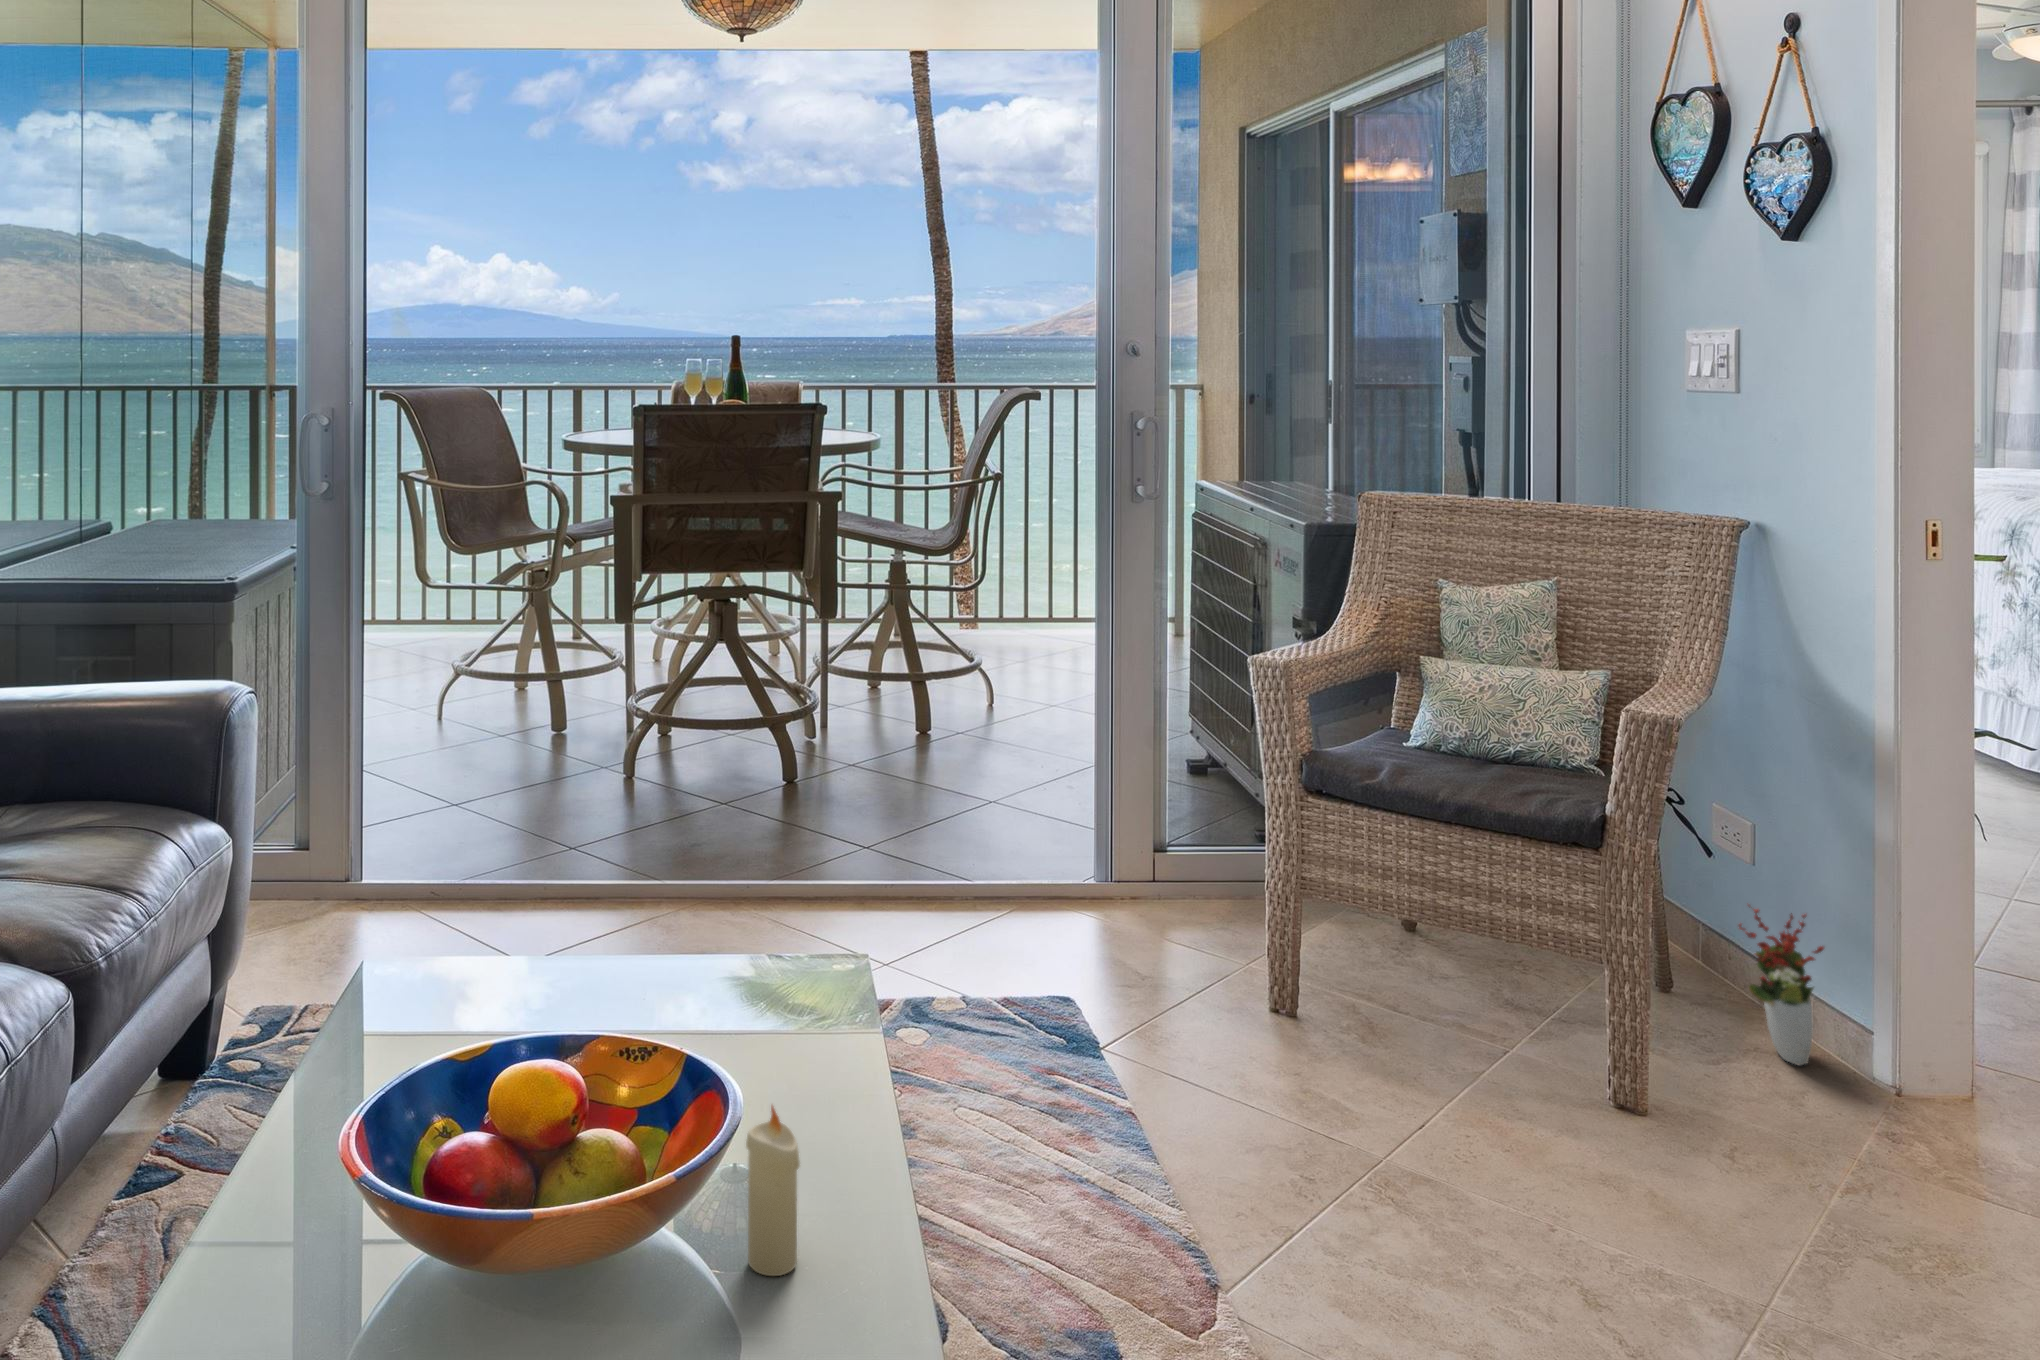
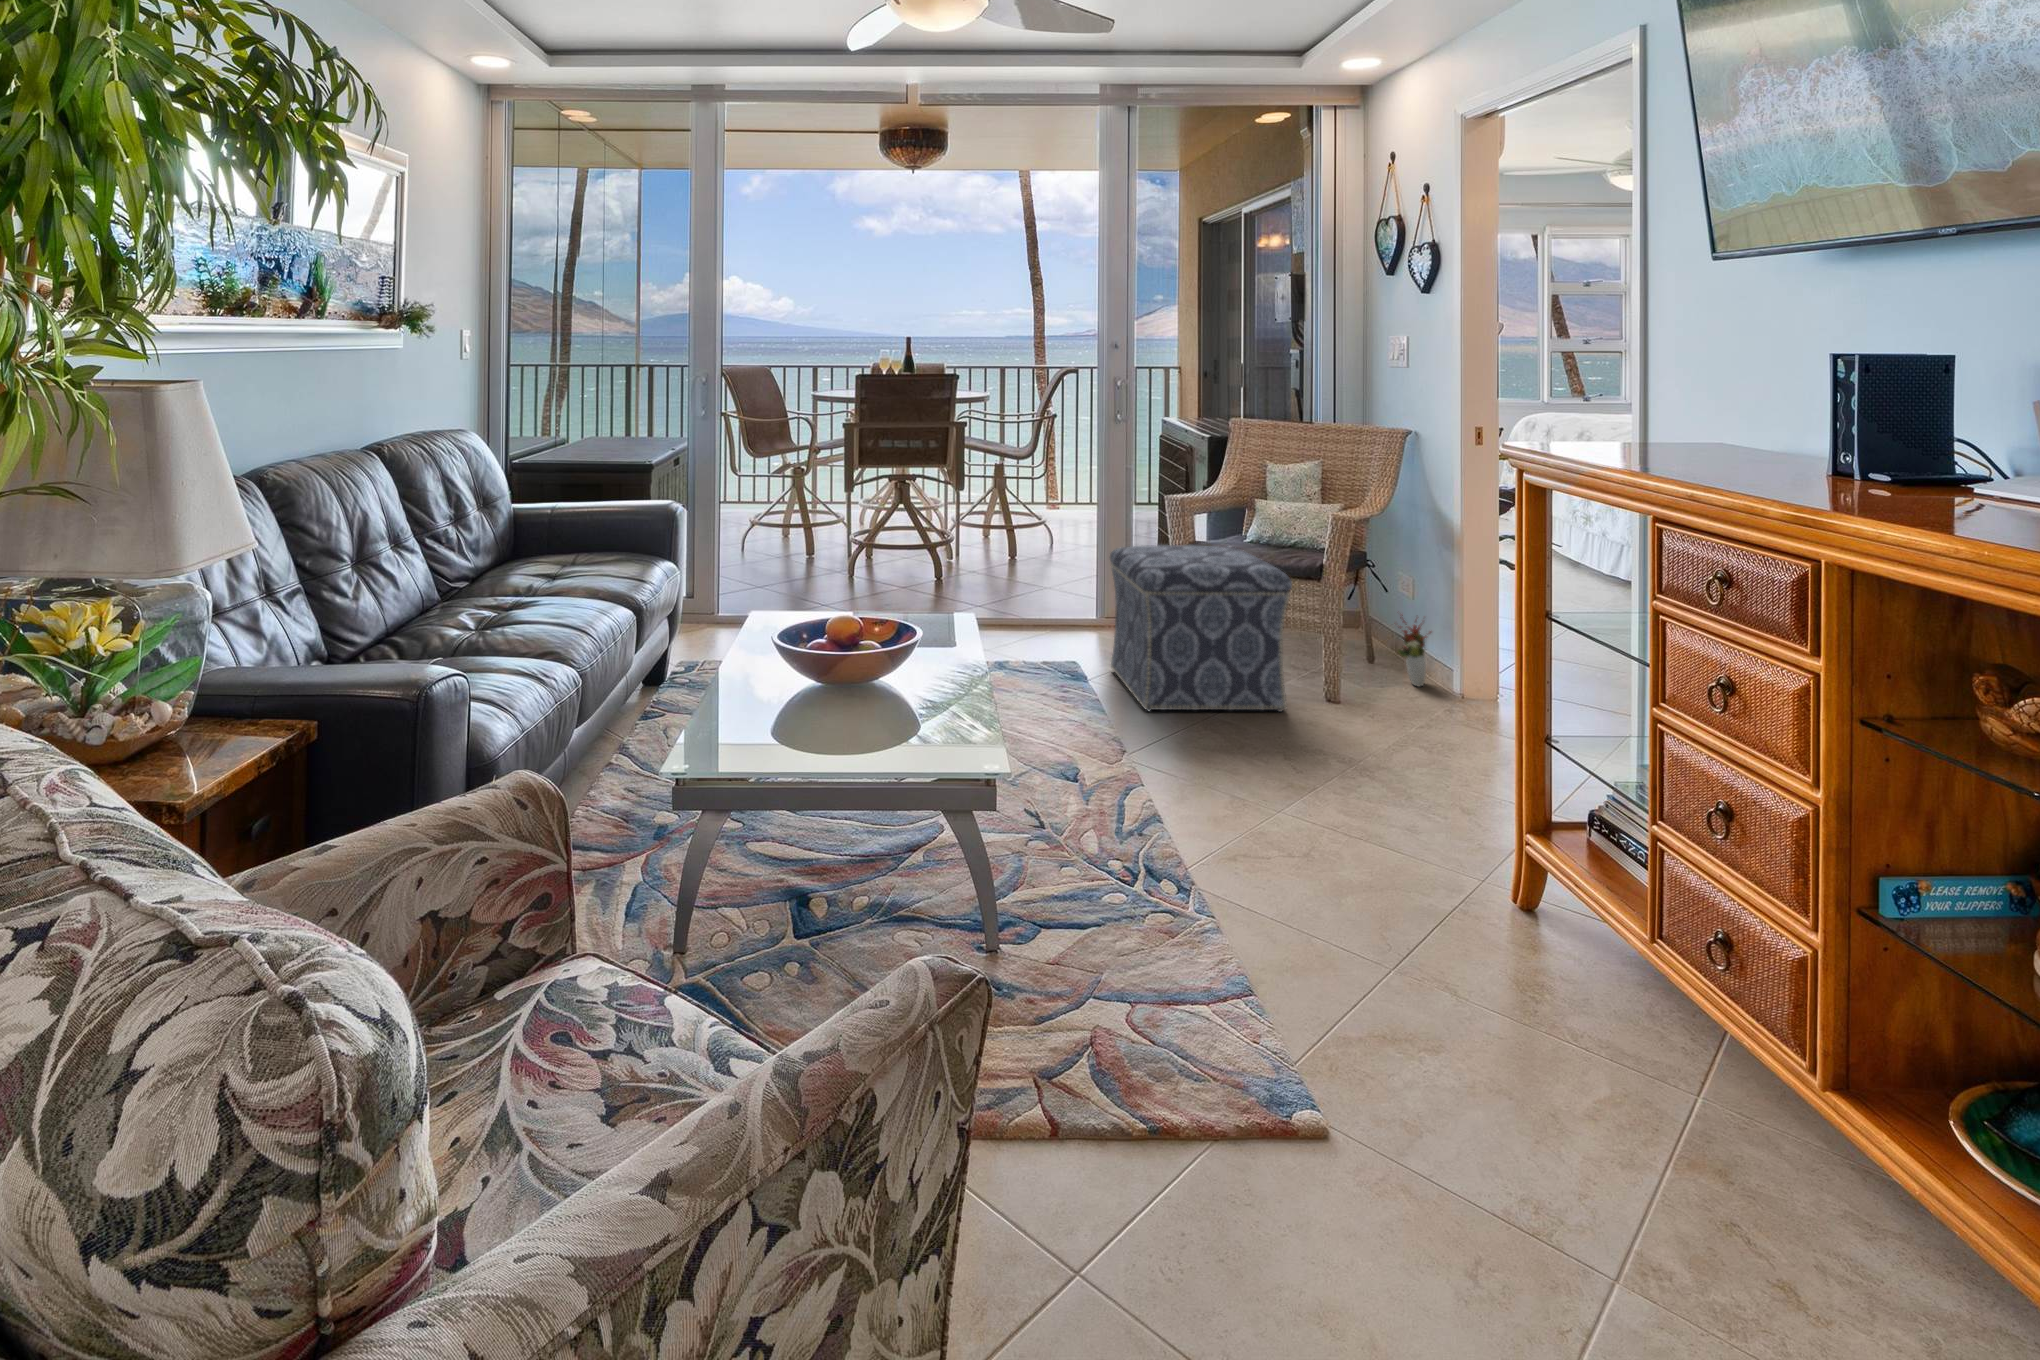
ottoman: none [1140,766,1559,1155] -> present [1110,545,1292,712]
candle: present [746,1106,800,1276] -> none [928,627,948,690]

